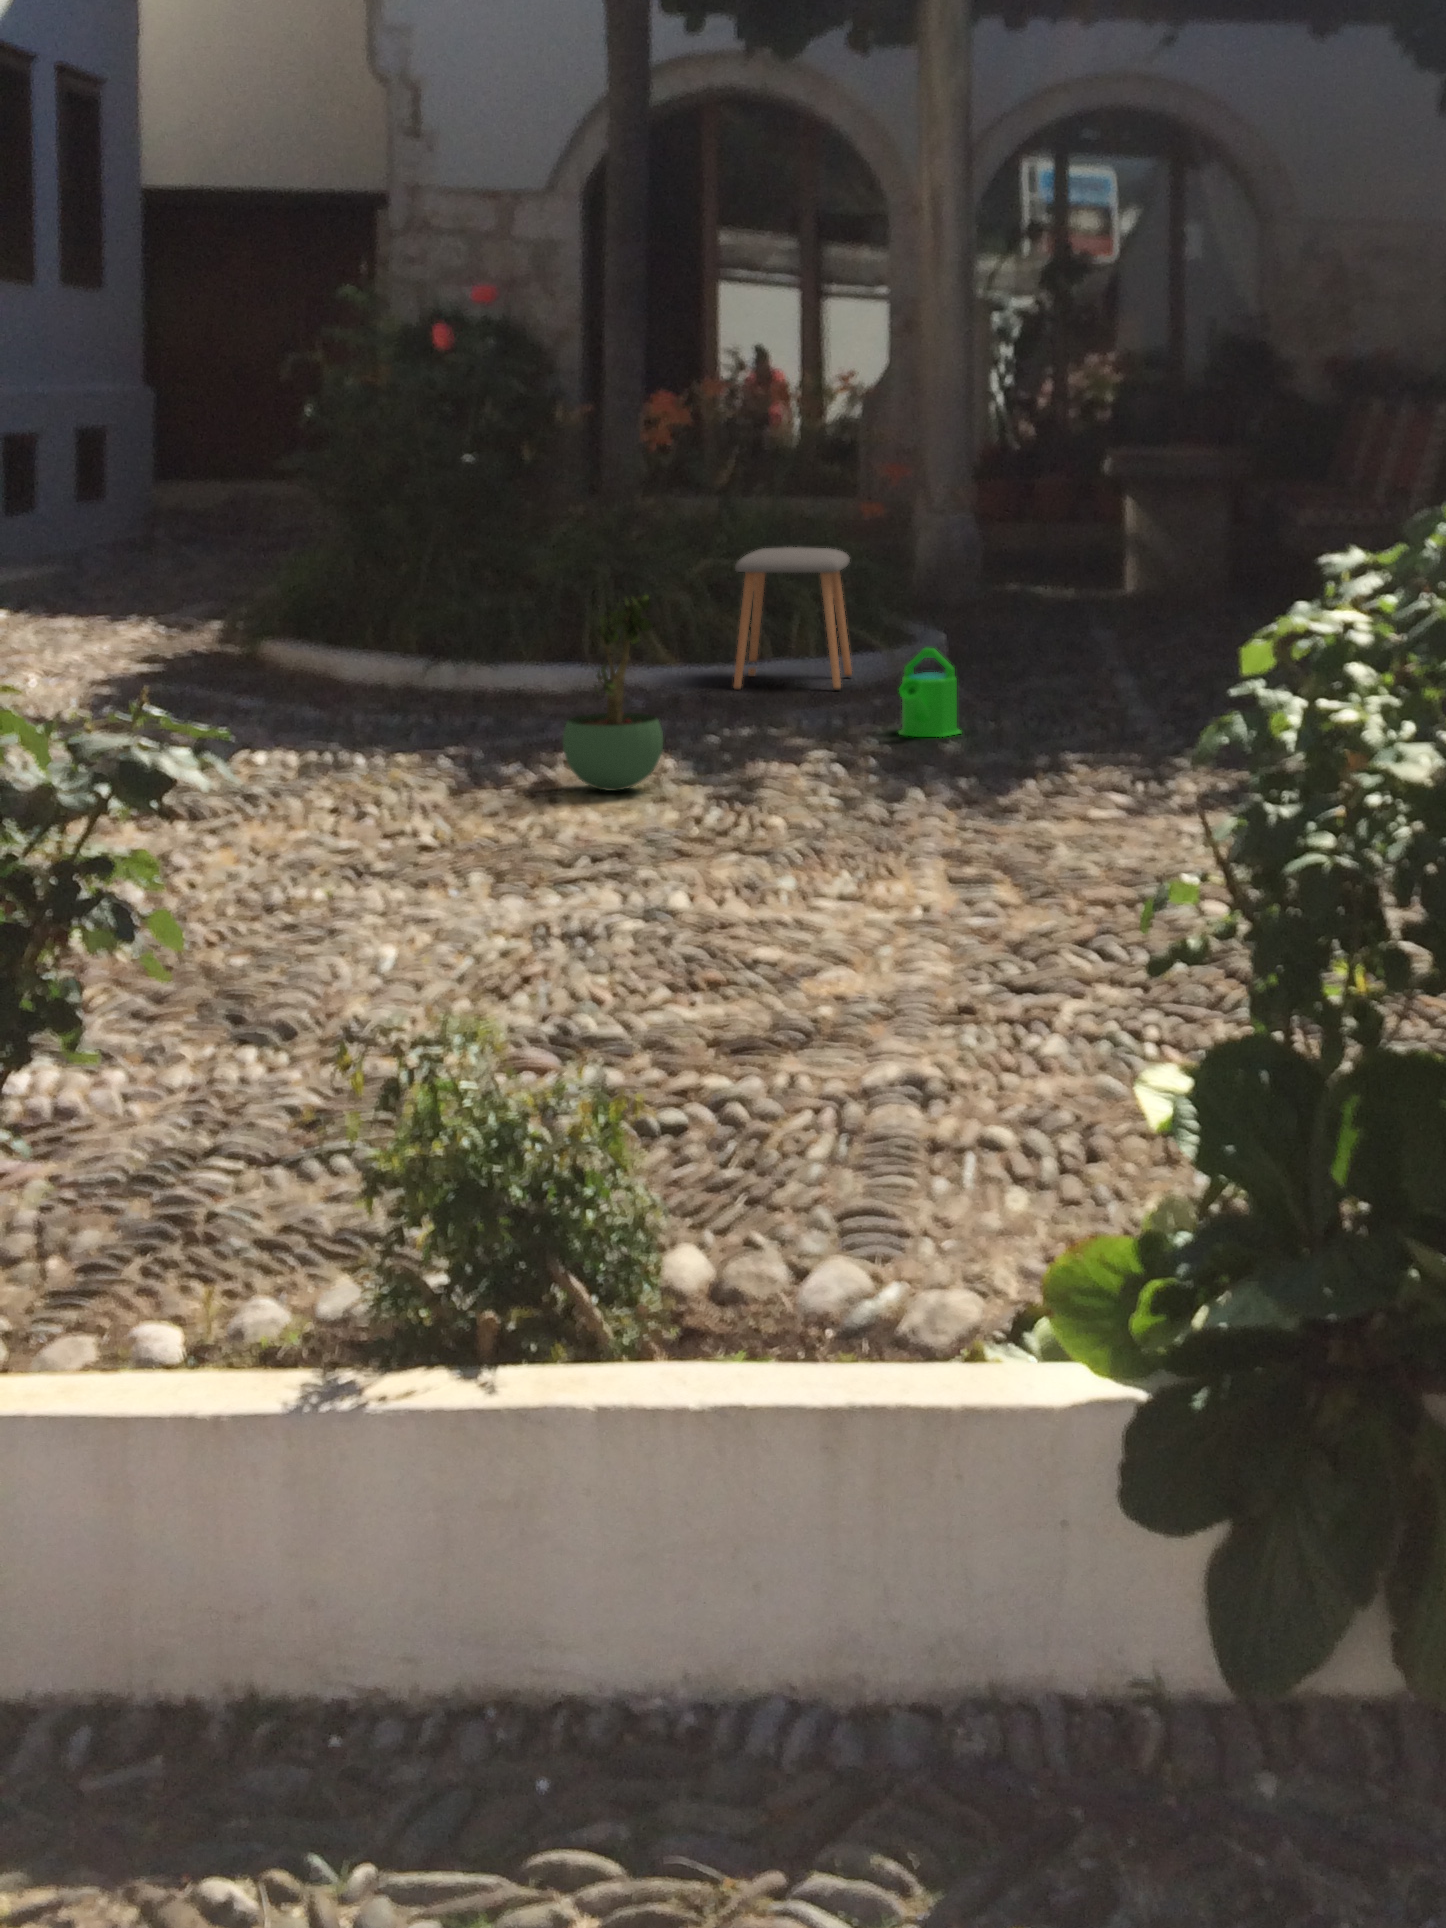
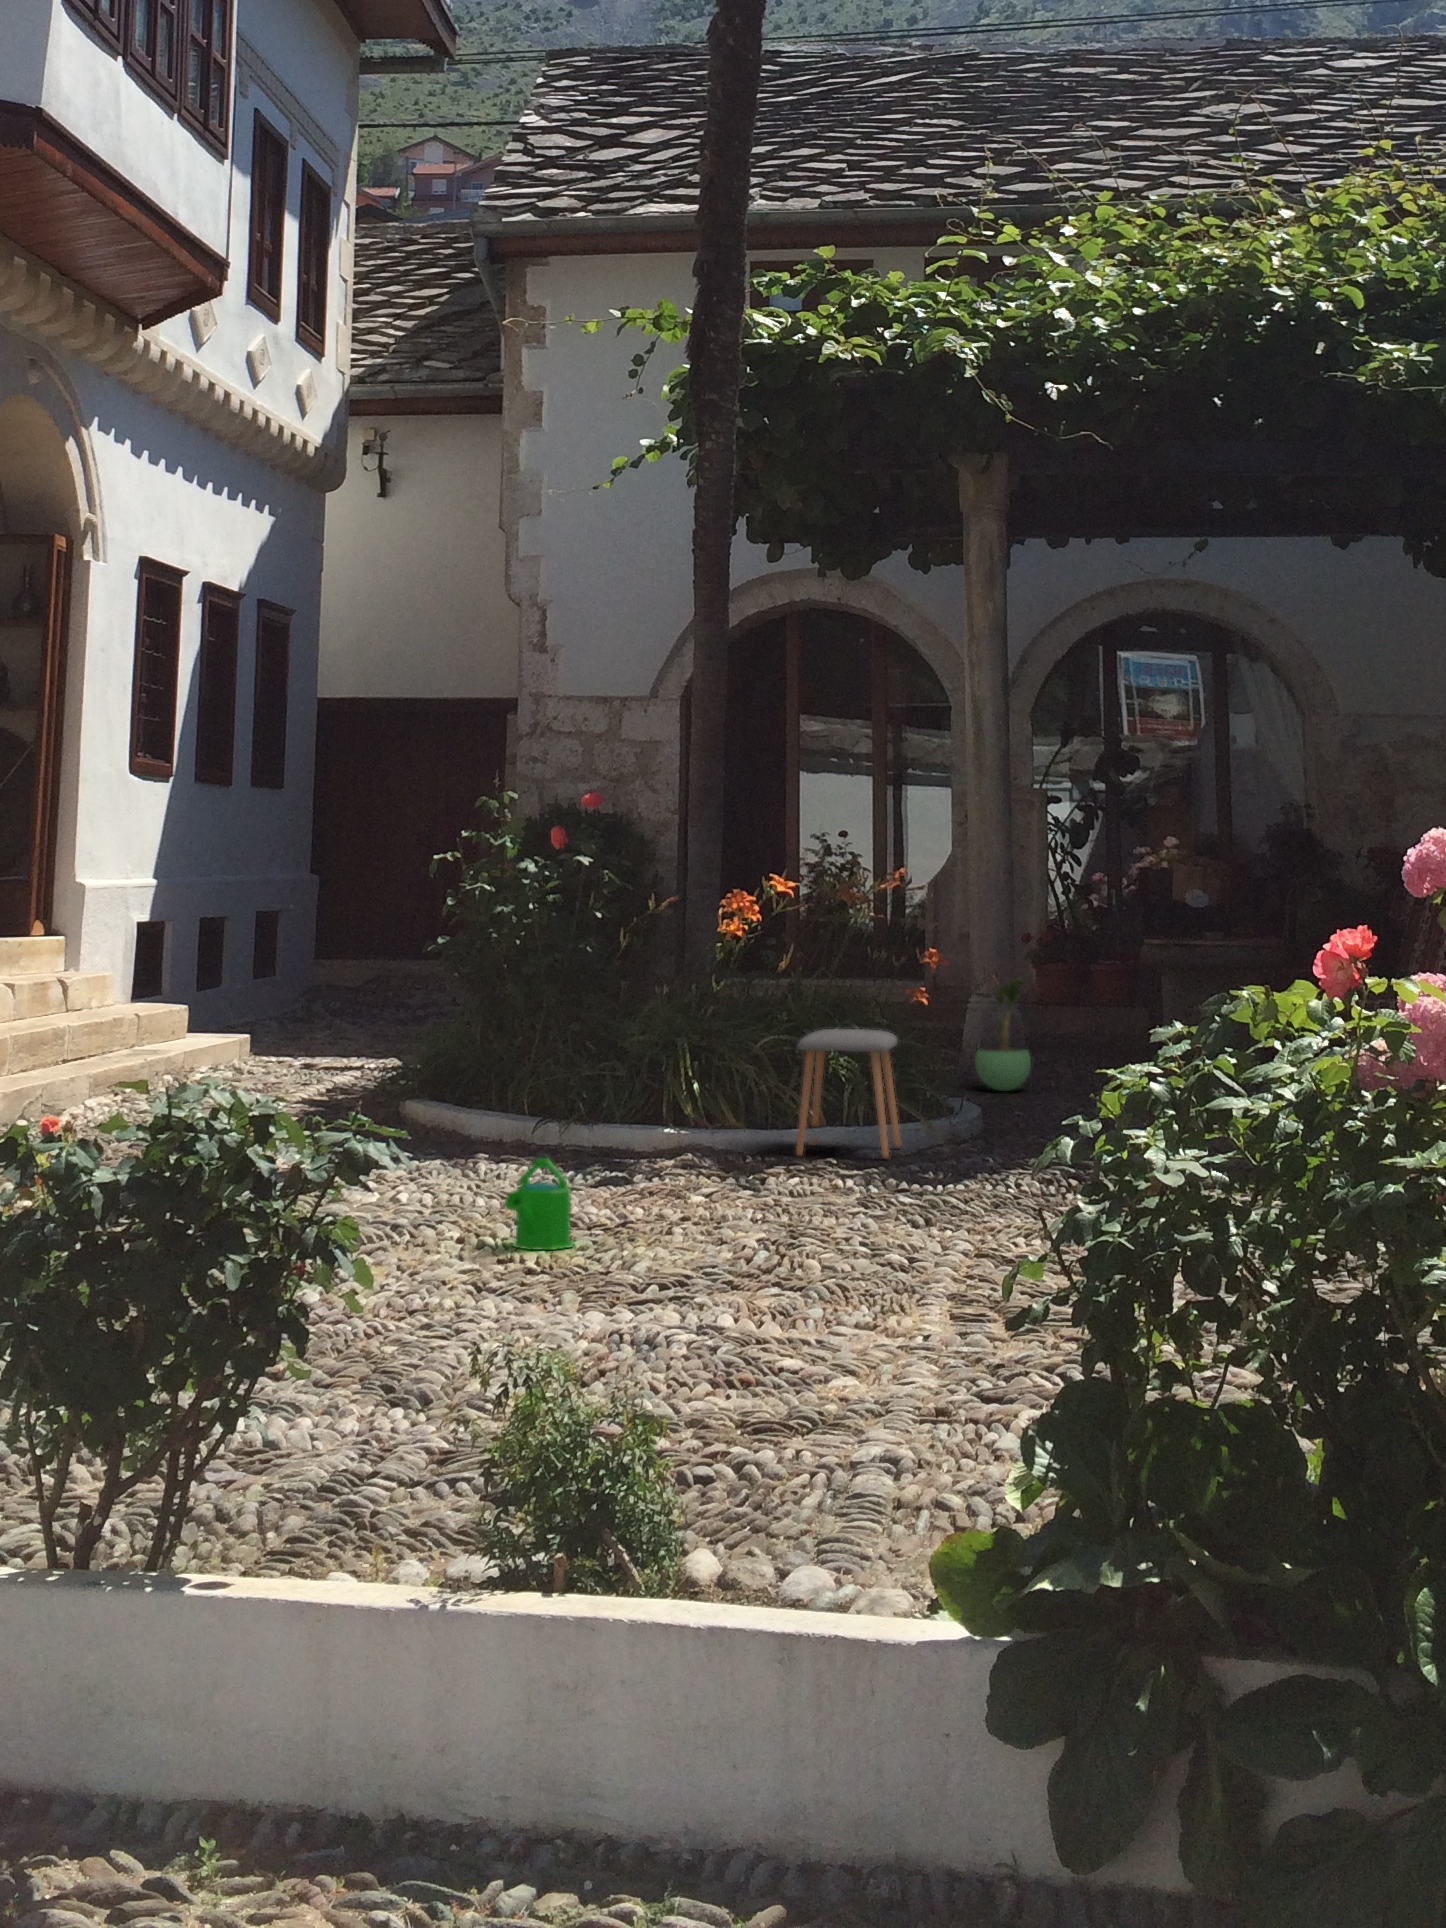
potted plant: present [563,595,663,791] -> present [975,978,1031,1091]
watering can: present [899,648,961,737] -> present [505,1158,574,1250]

